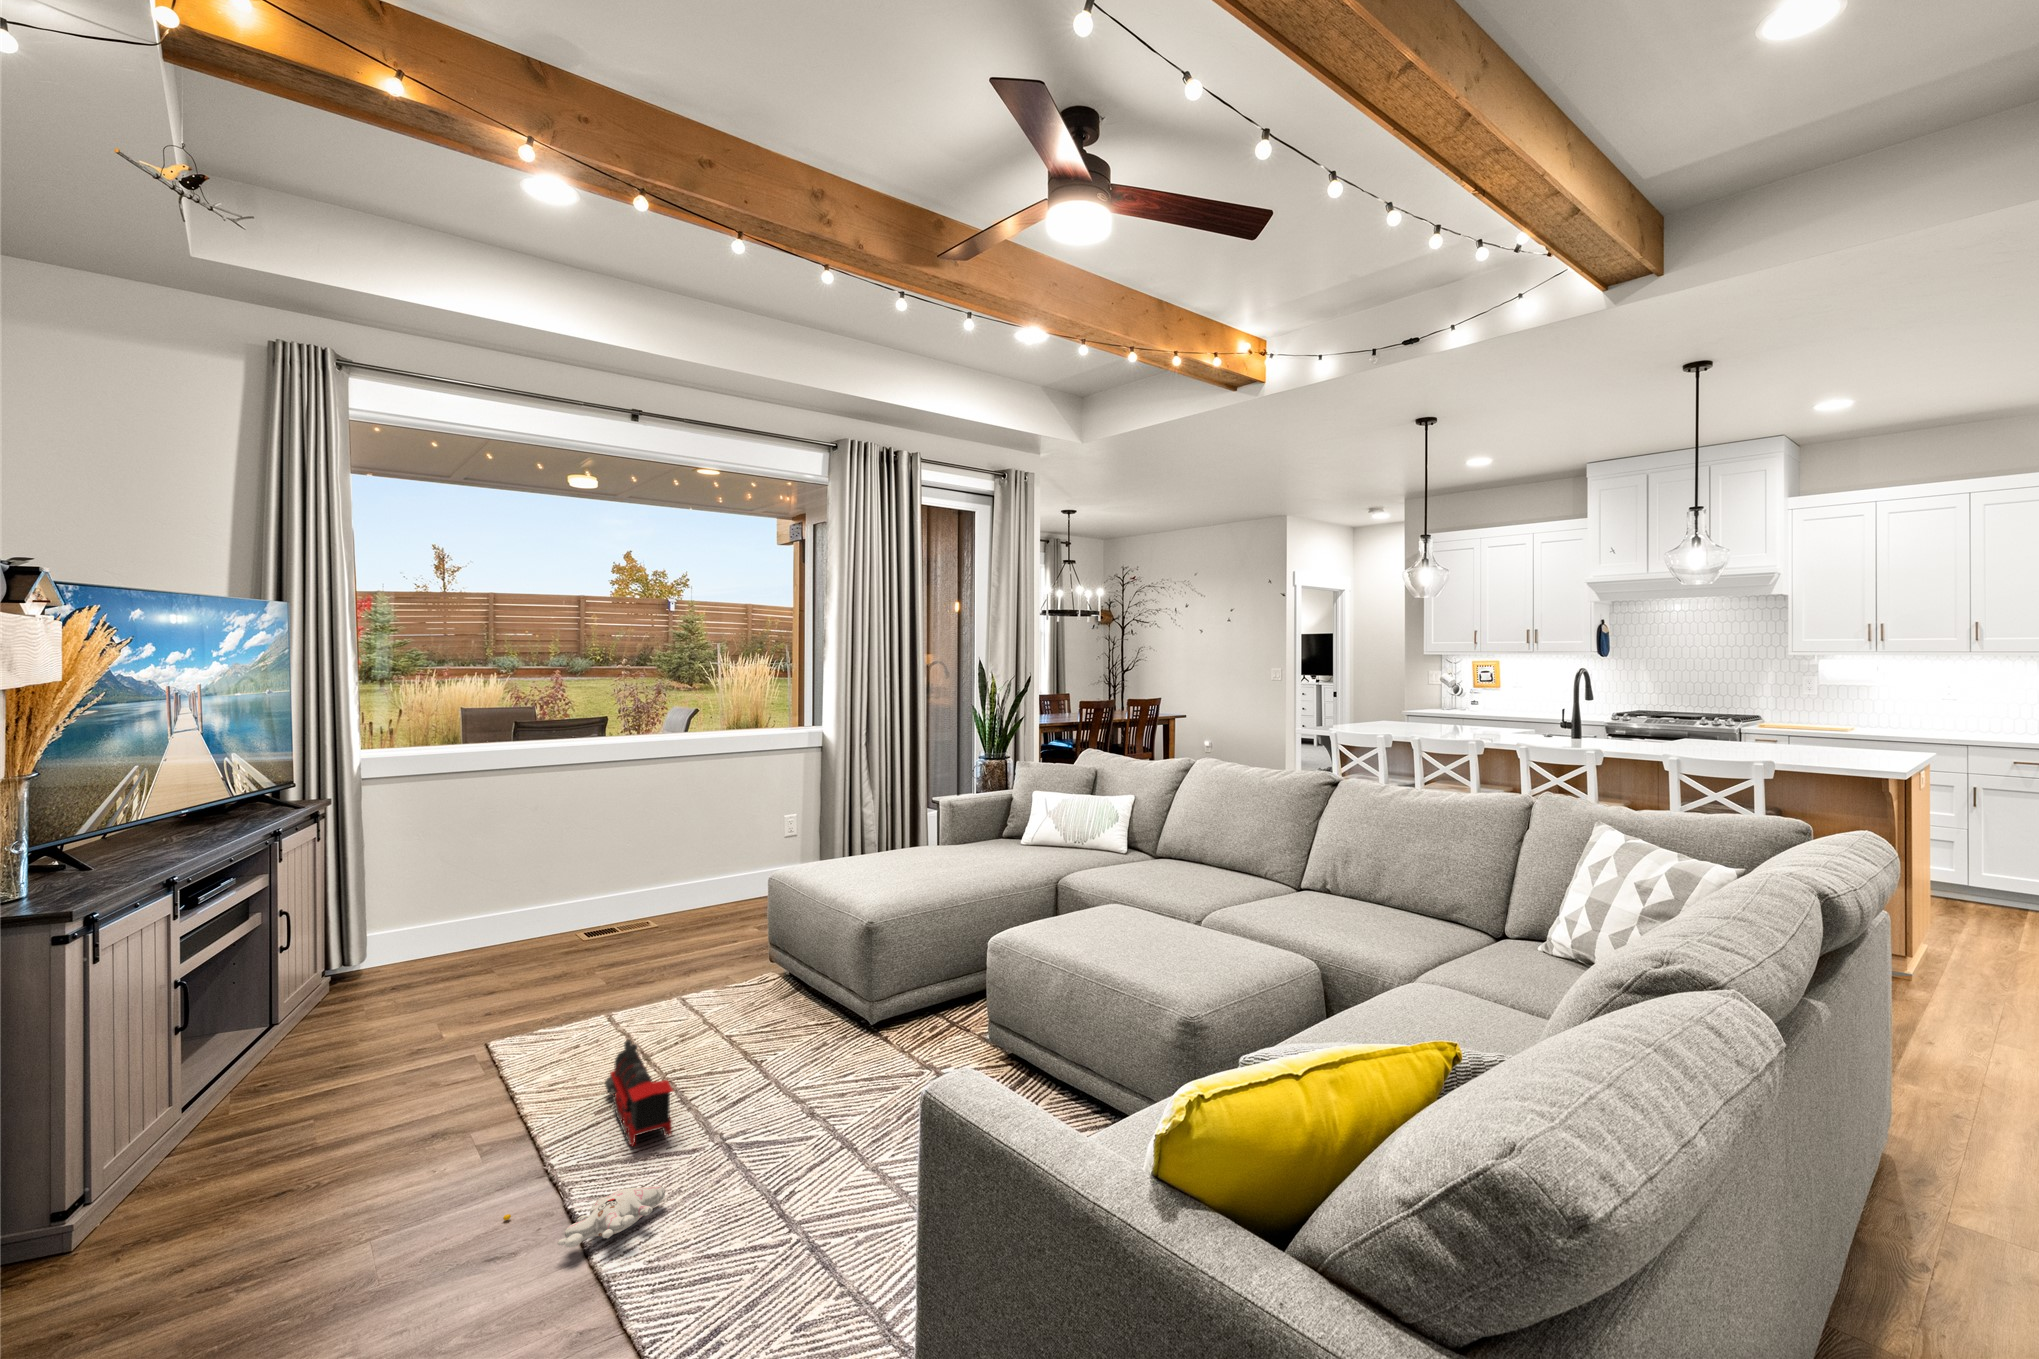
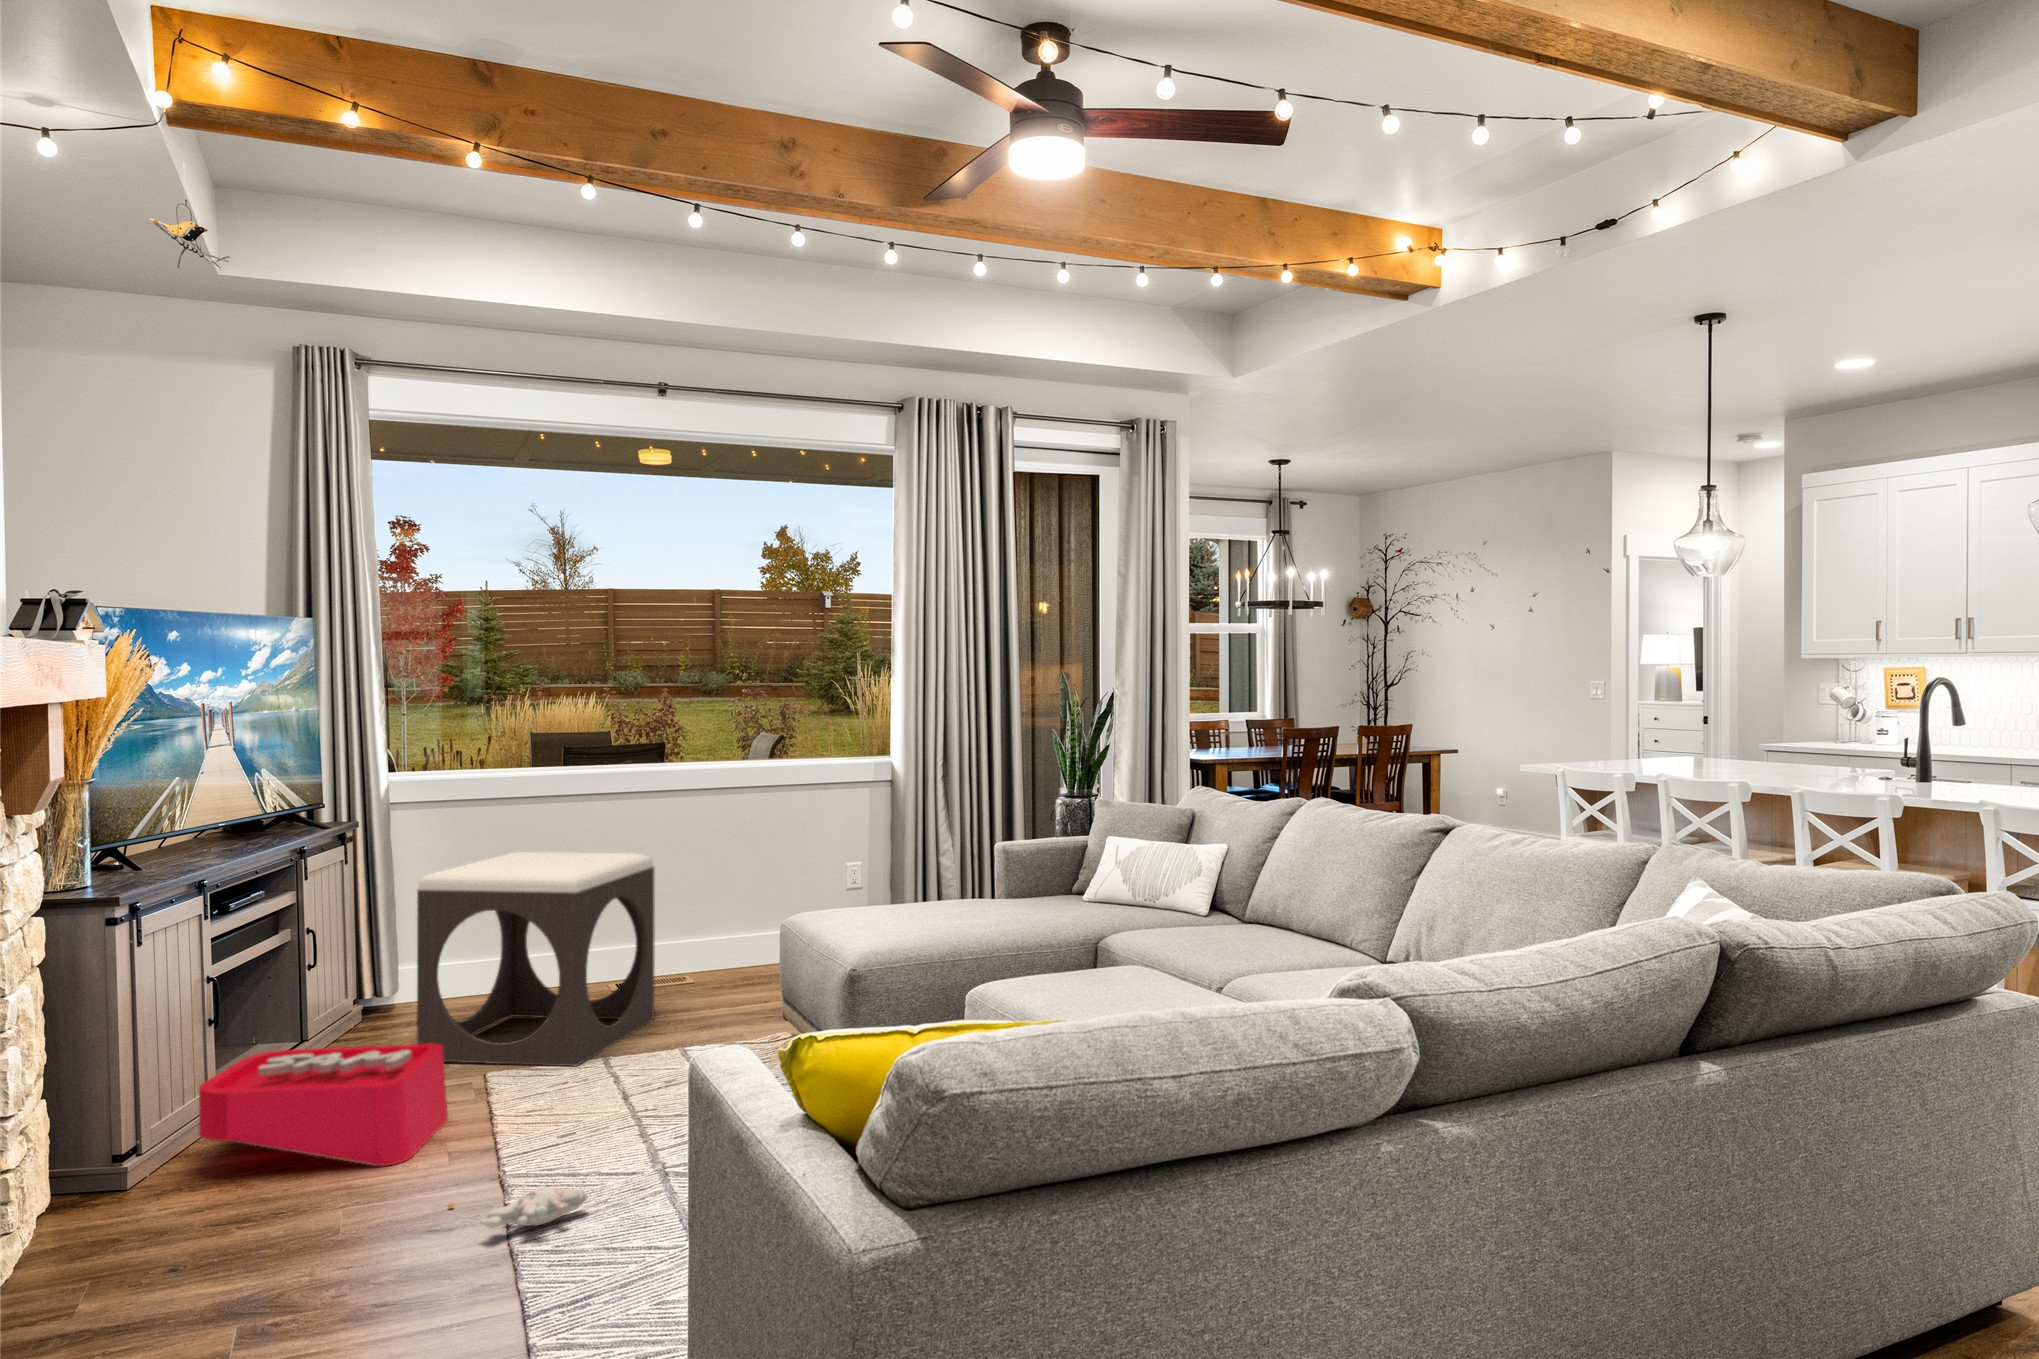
footstool: none [406,823,642,1035] -> present [417,852,655,1066]
storage bin: none [174,1028,464,1173] -> present [199,1041,448,1166]
toy train: present [605,1040,673,1146] -> none [572,1067,616,1163]

